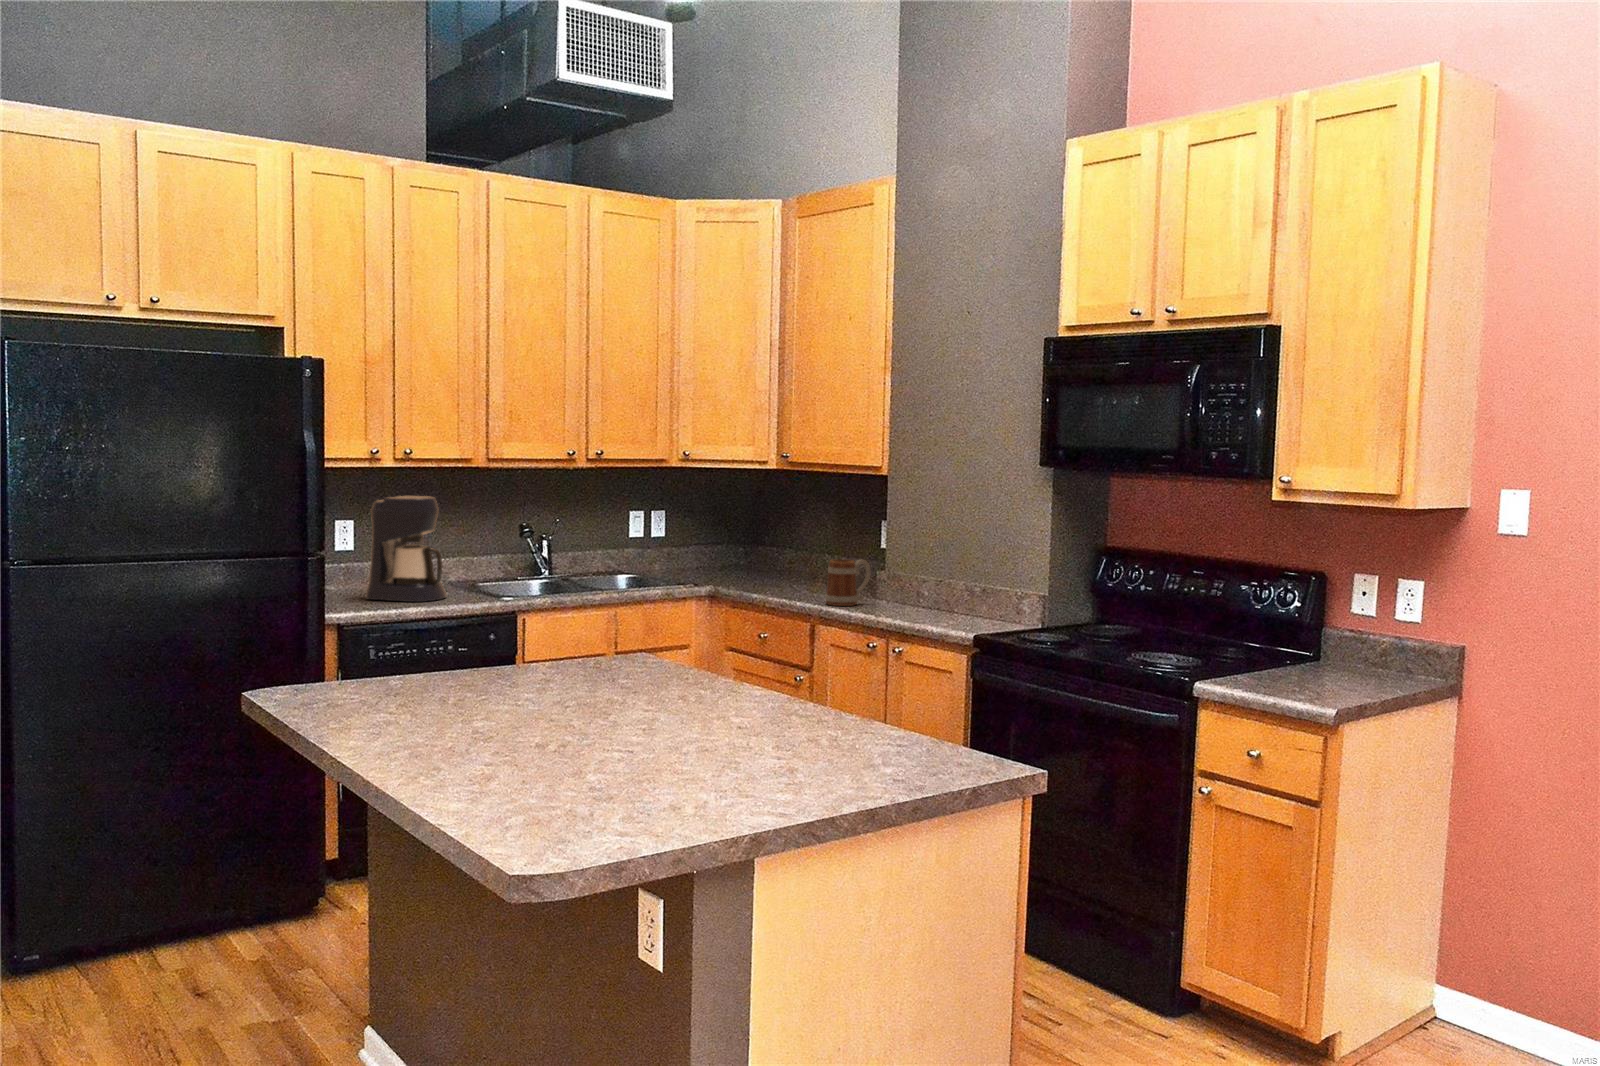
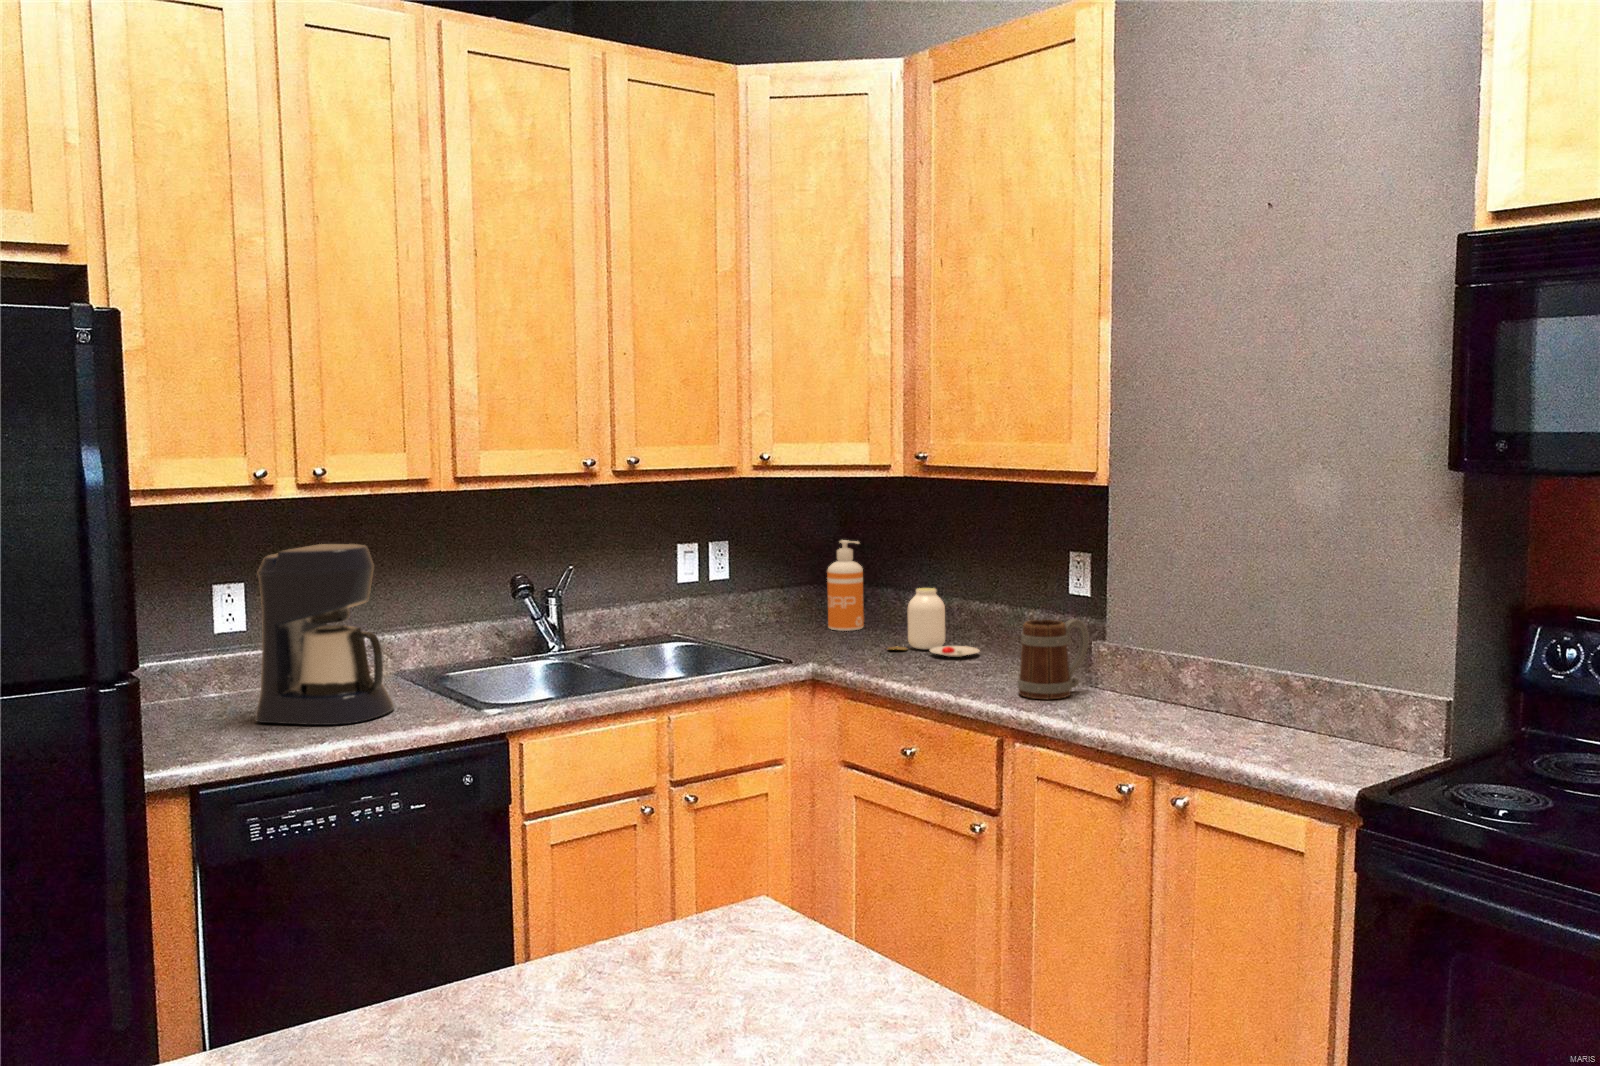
soap dispenser: none [732,512,757,574] -> present [827,540,864,631]
jar: none [763,544,821,587] -> present [889,588,979,657]

